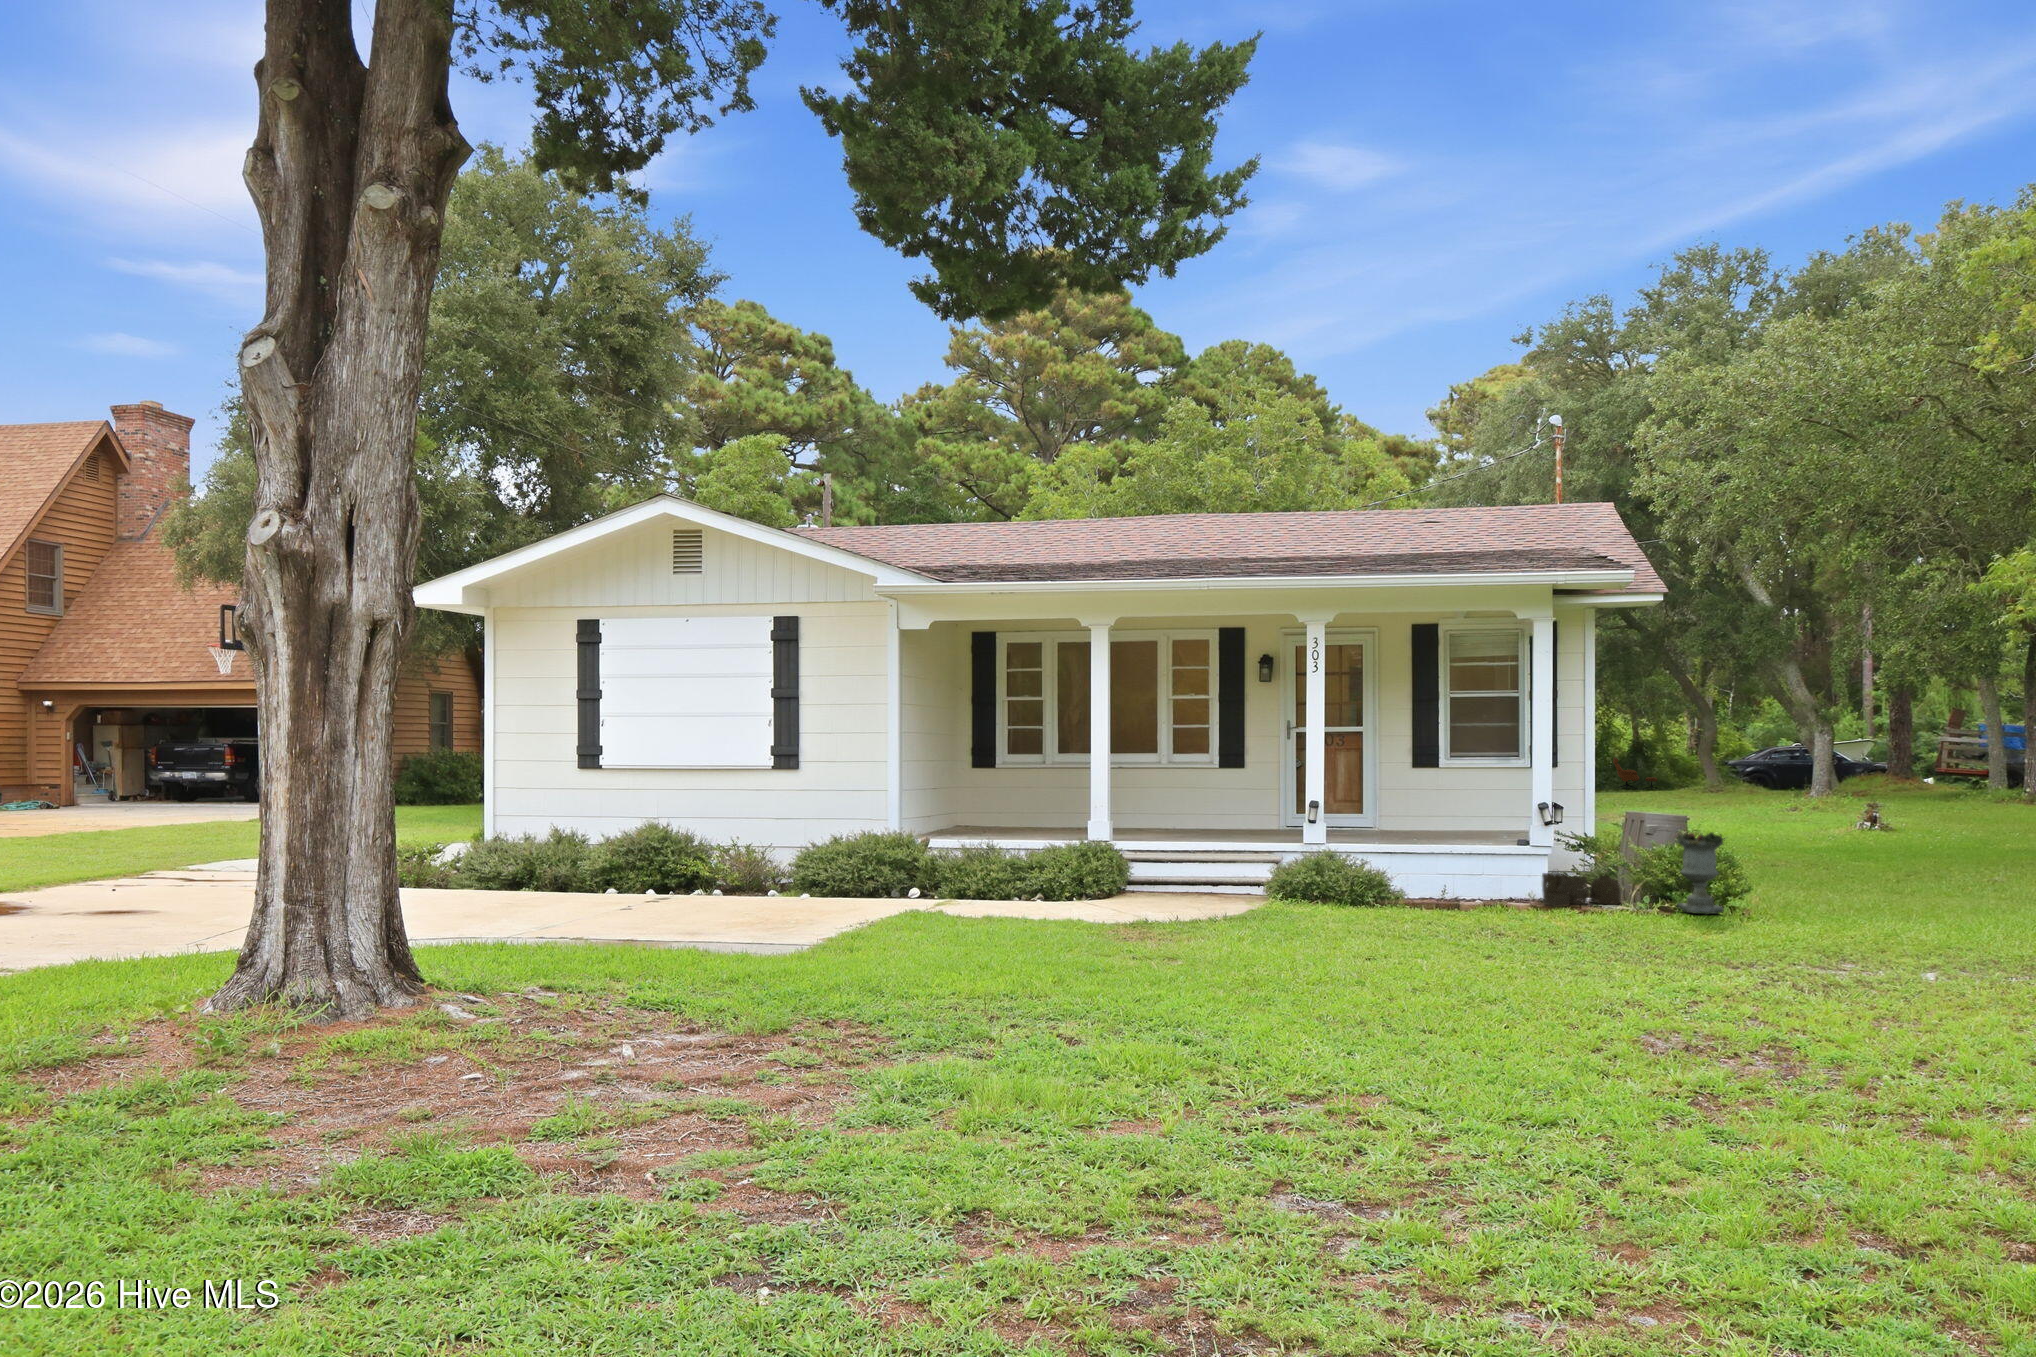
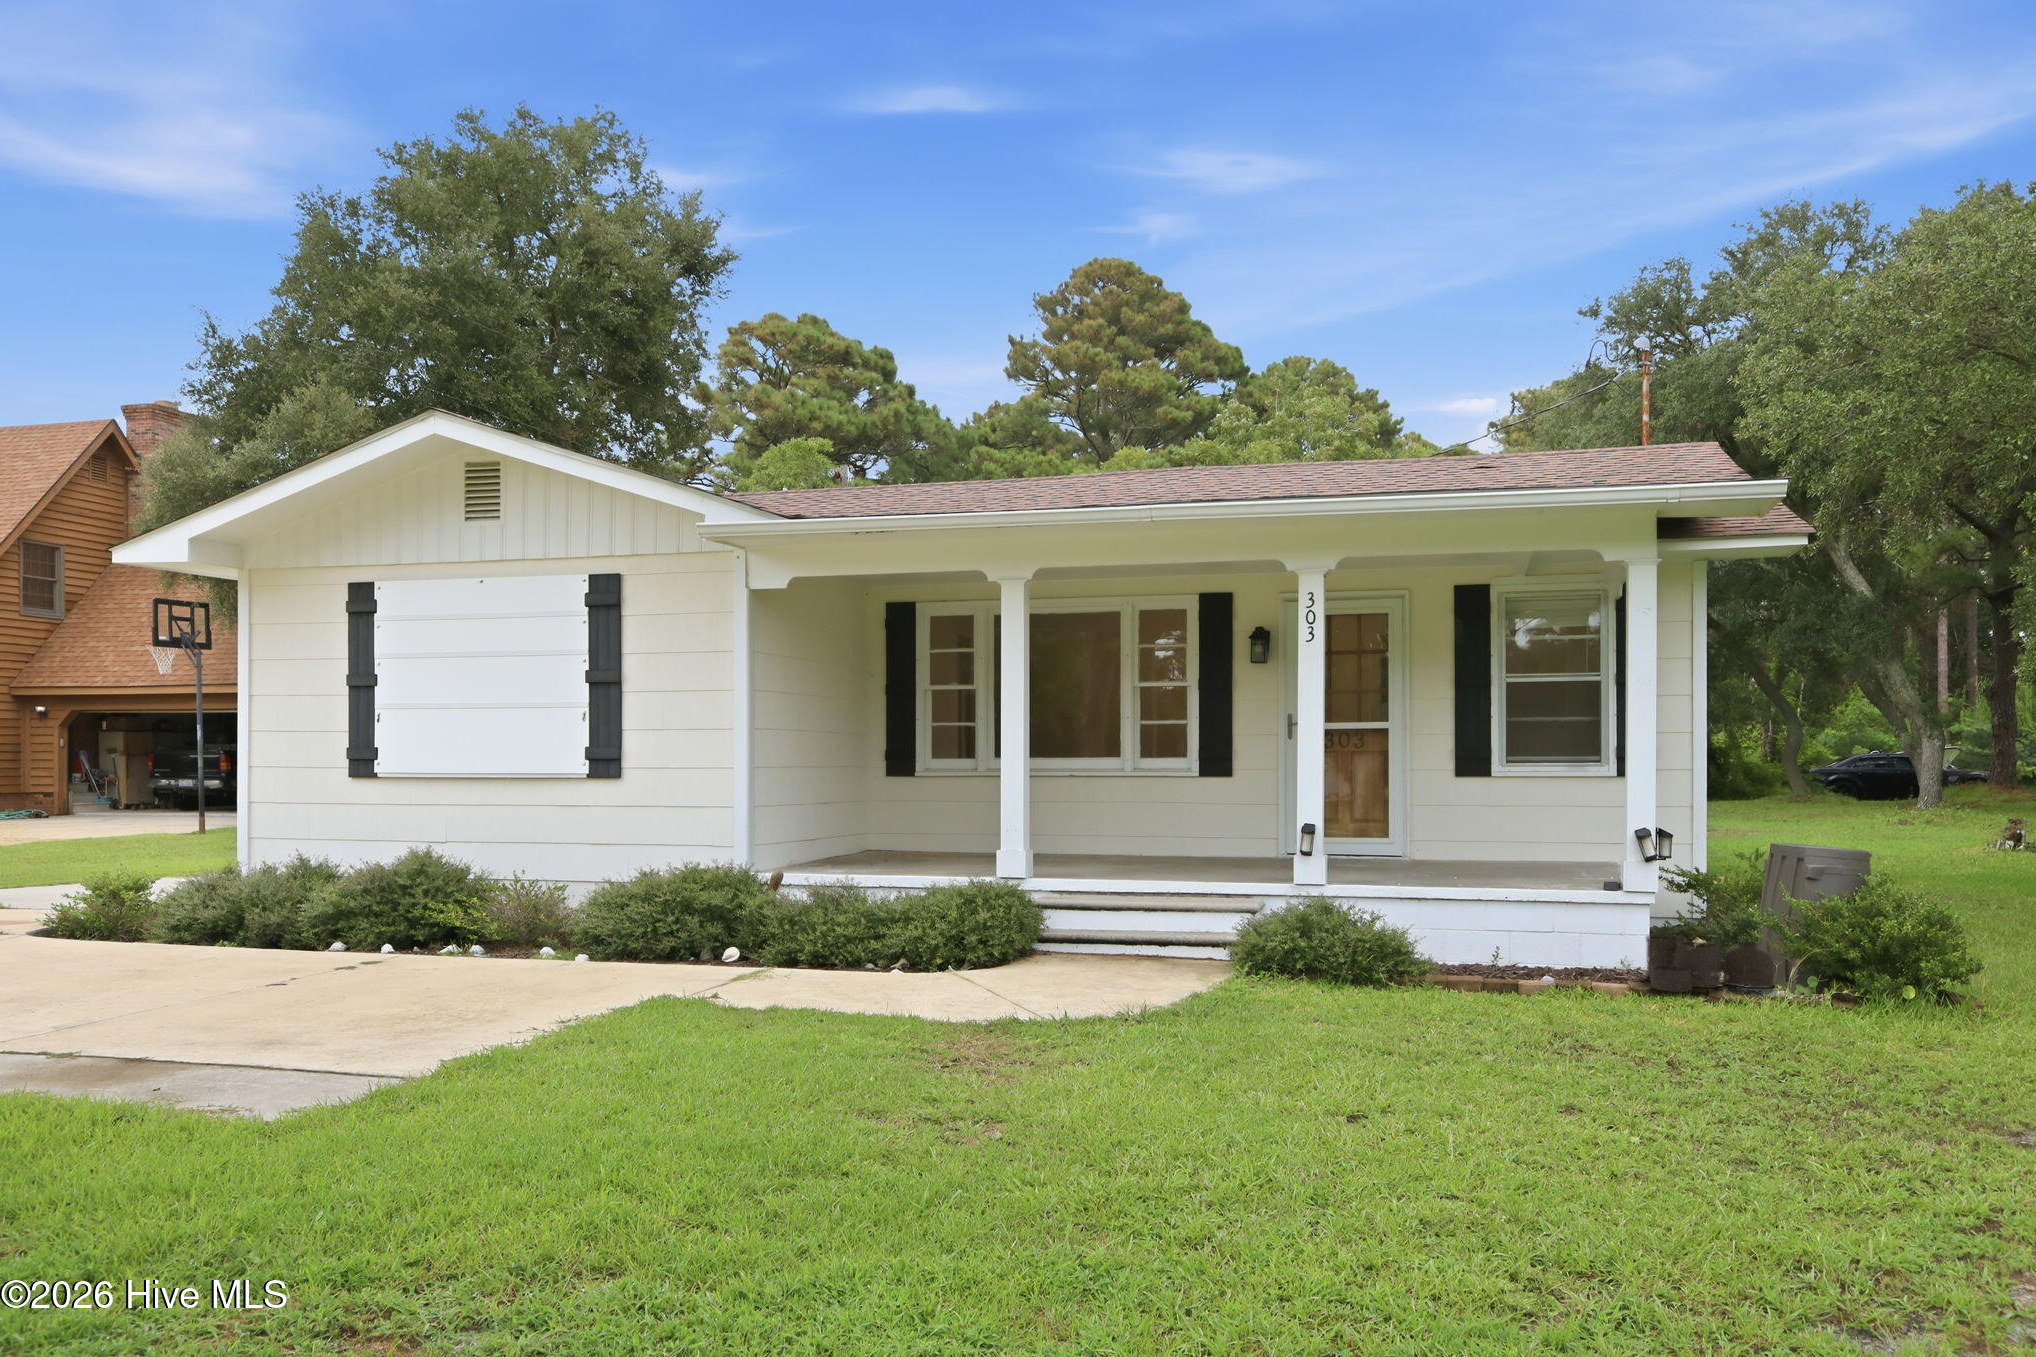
lounge chair: present [1613,757,1658,789] -> none [1714,772,1769,808]
planter: present [1677,832,1725,915] -> none [1871,875,1961,1014]

